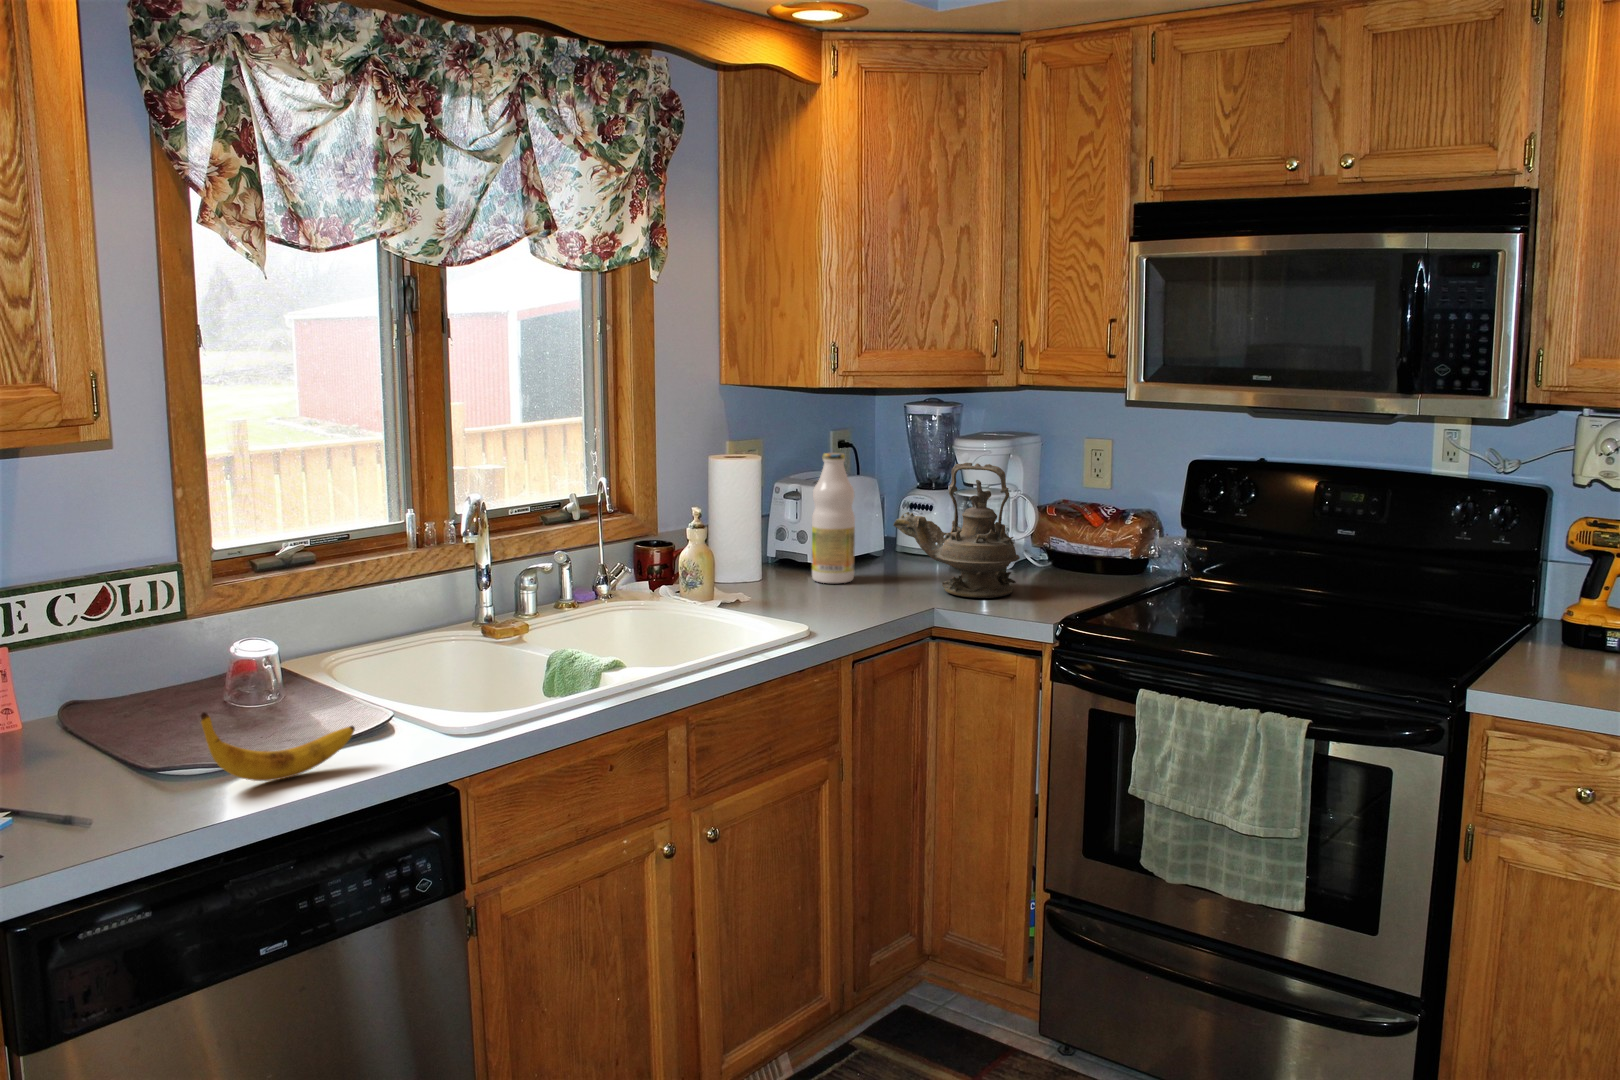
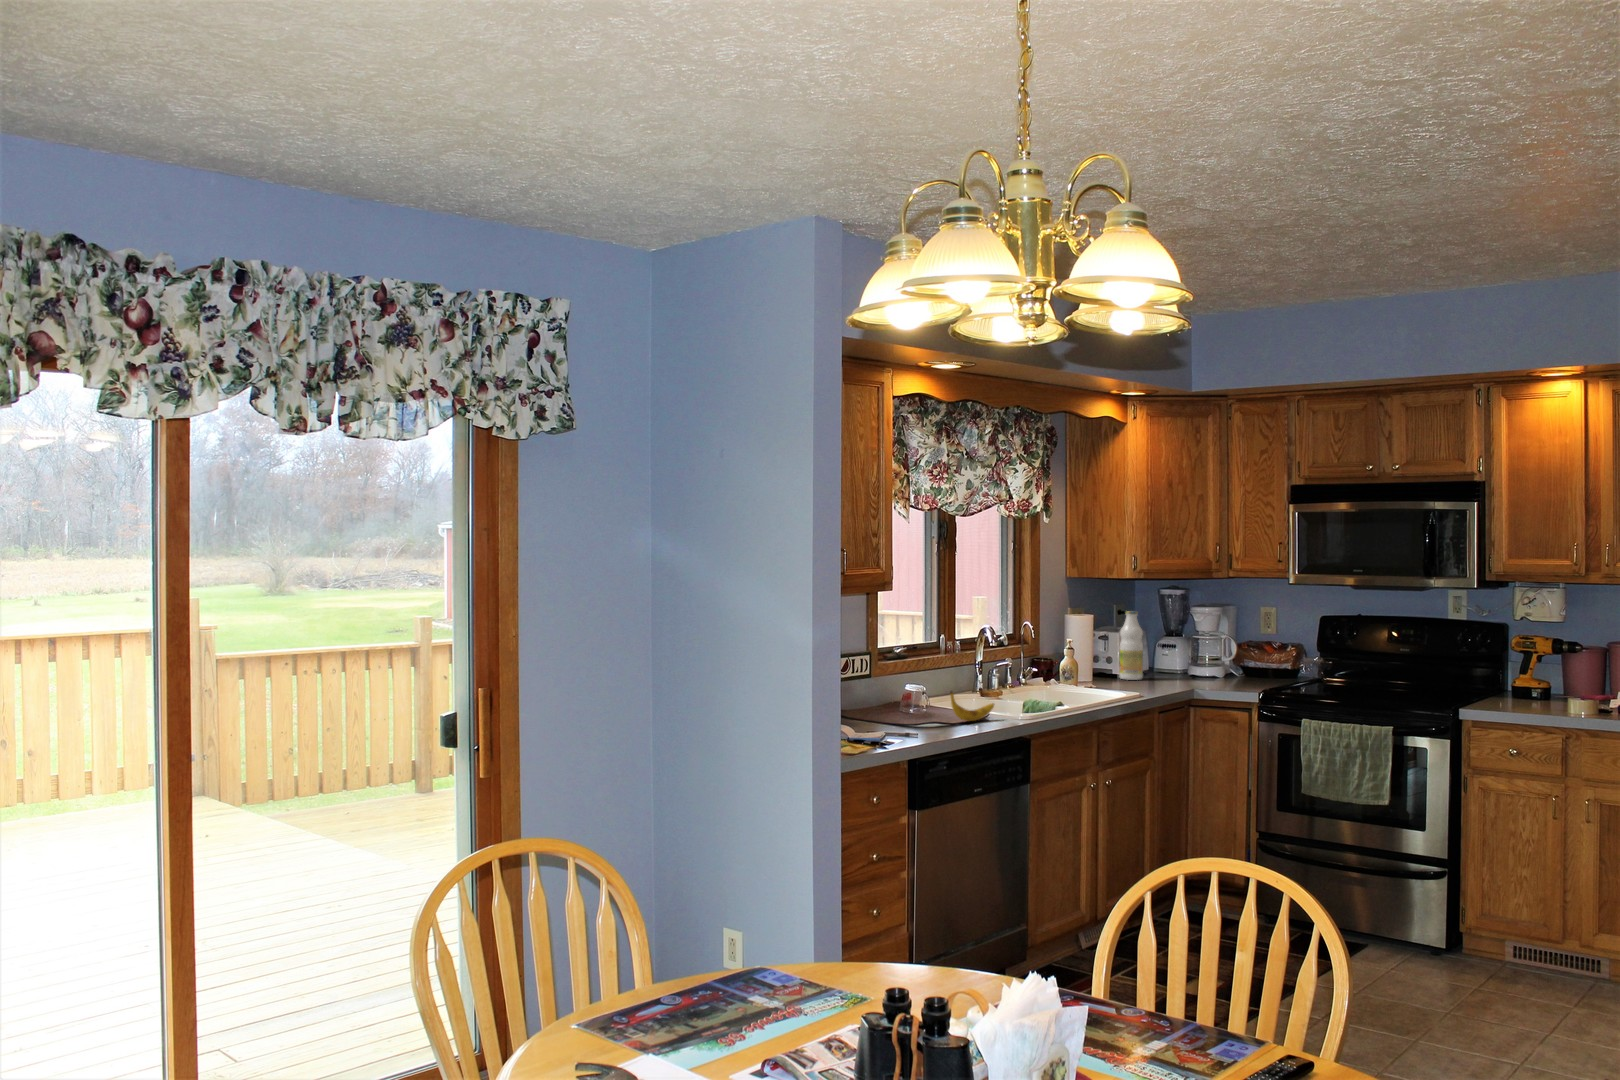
teapot: present [893,463,1020,598] -> none [1165,615,1235,685]

